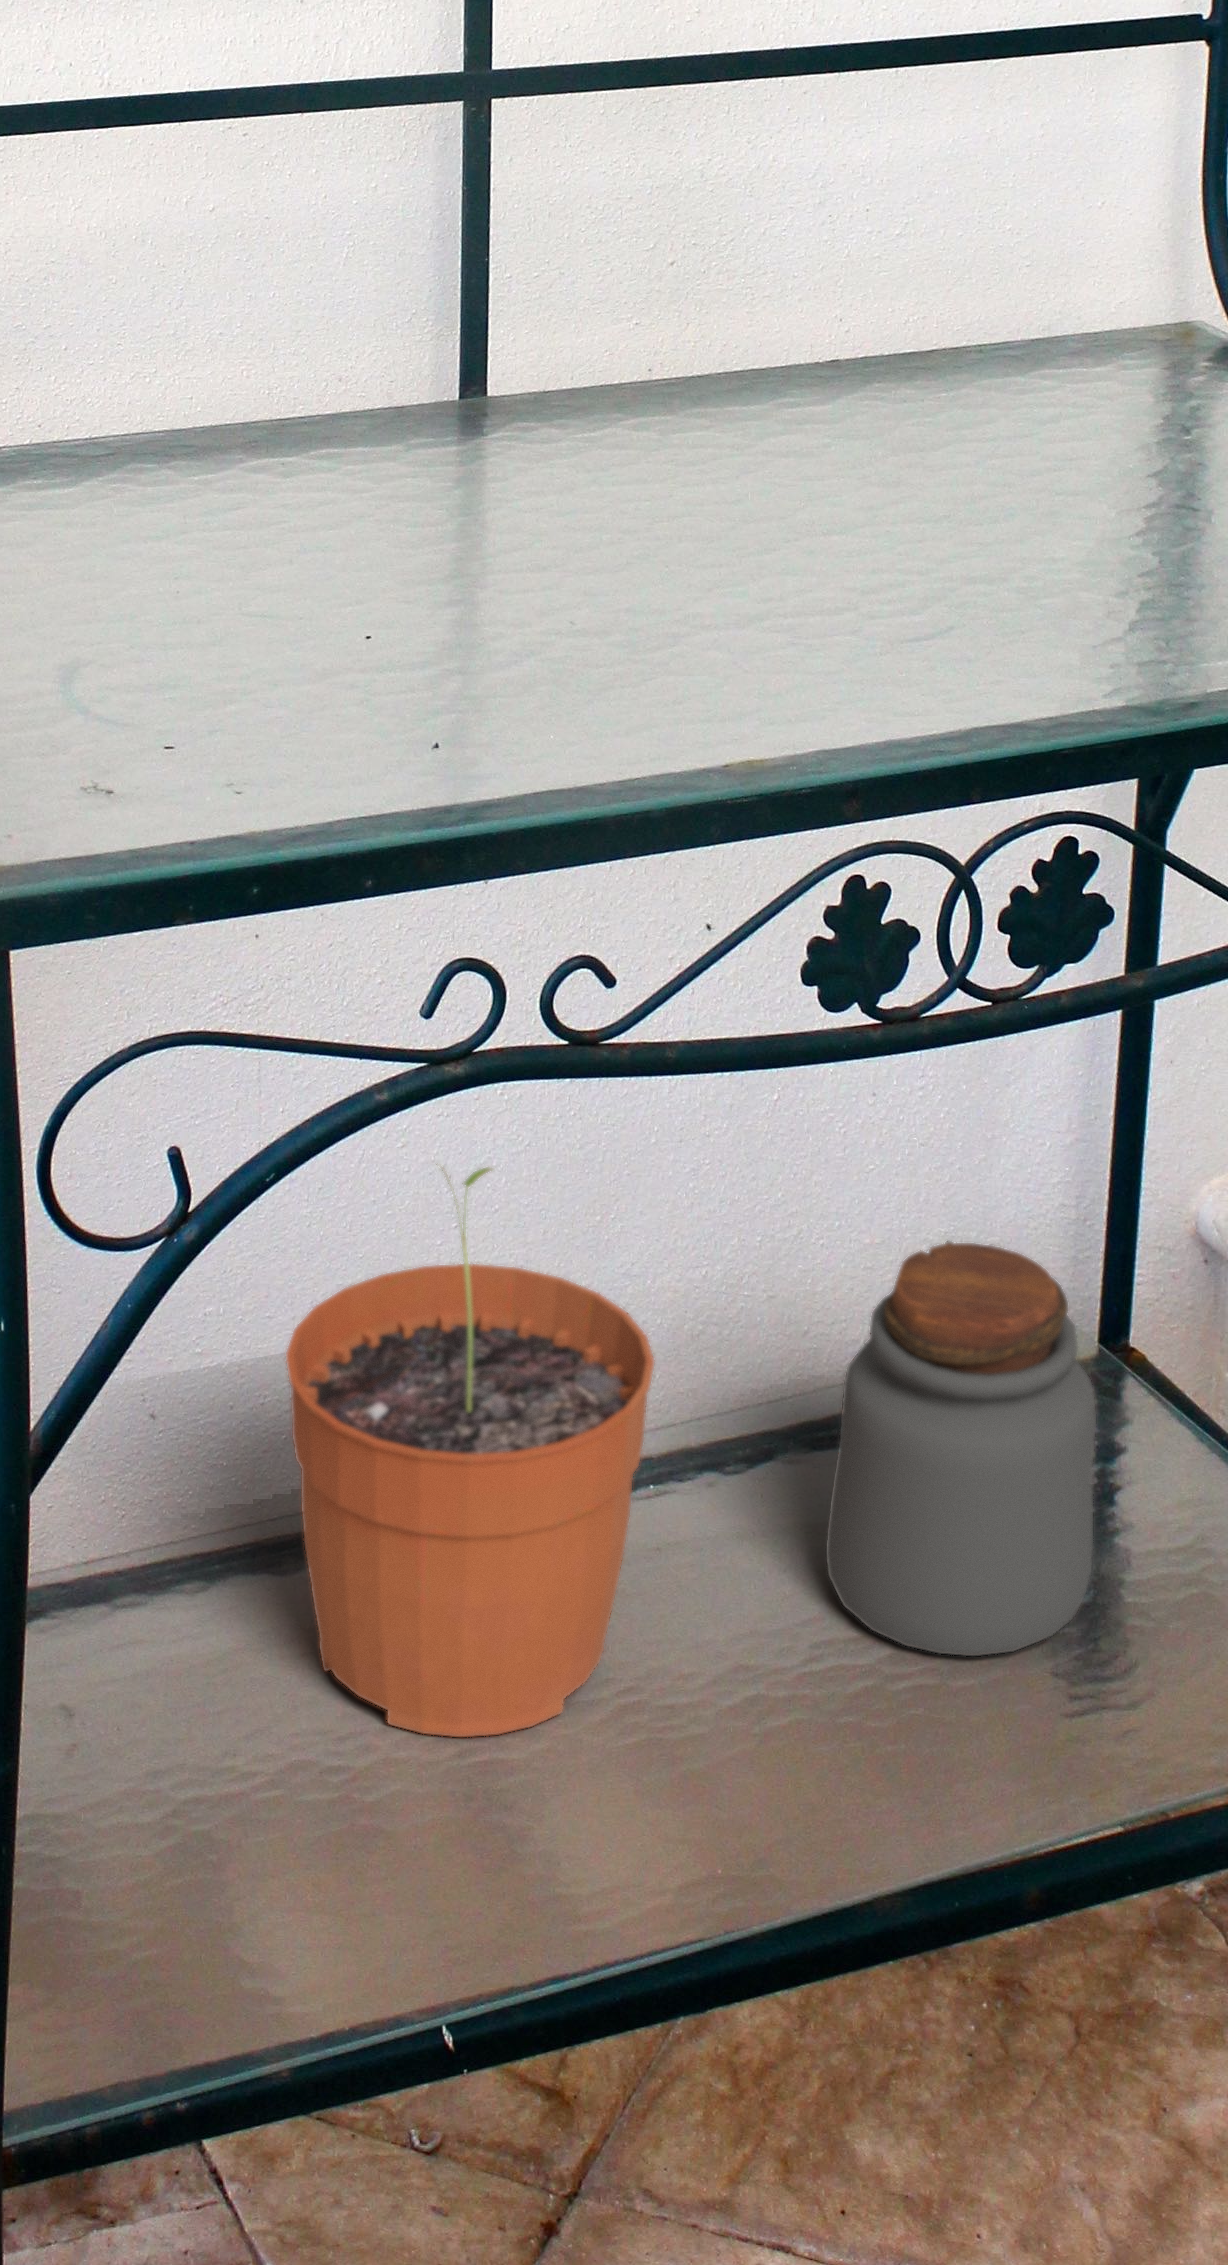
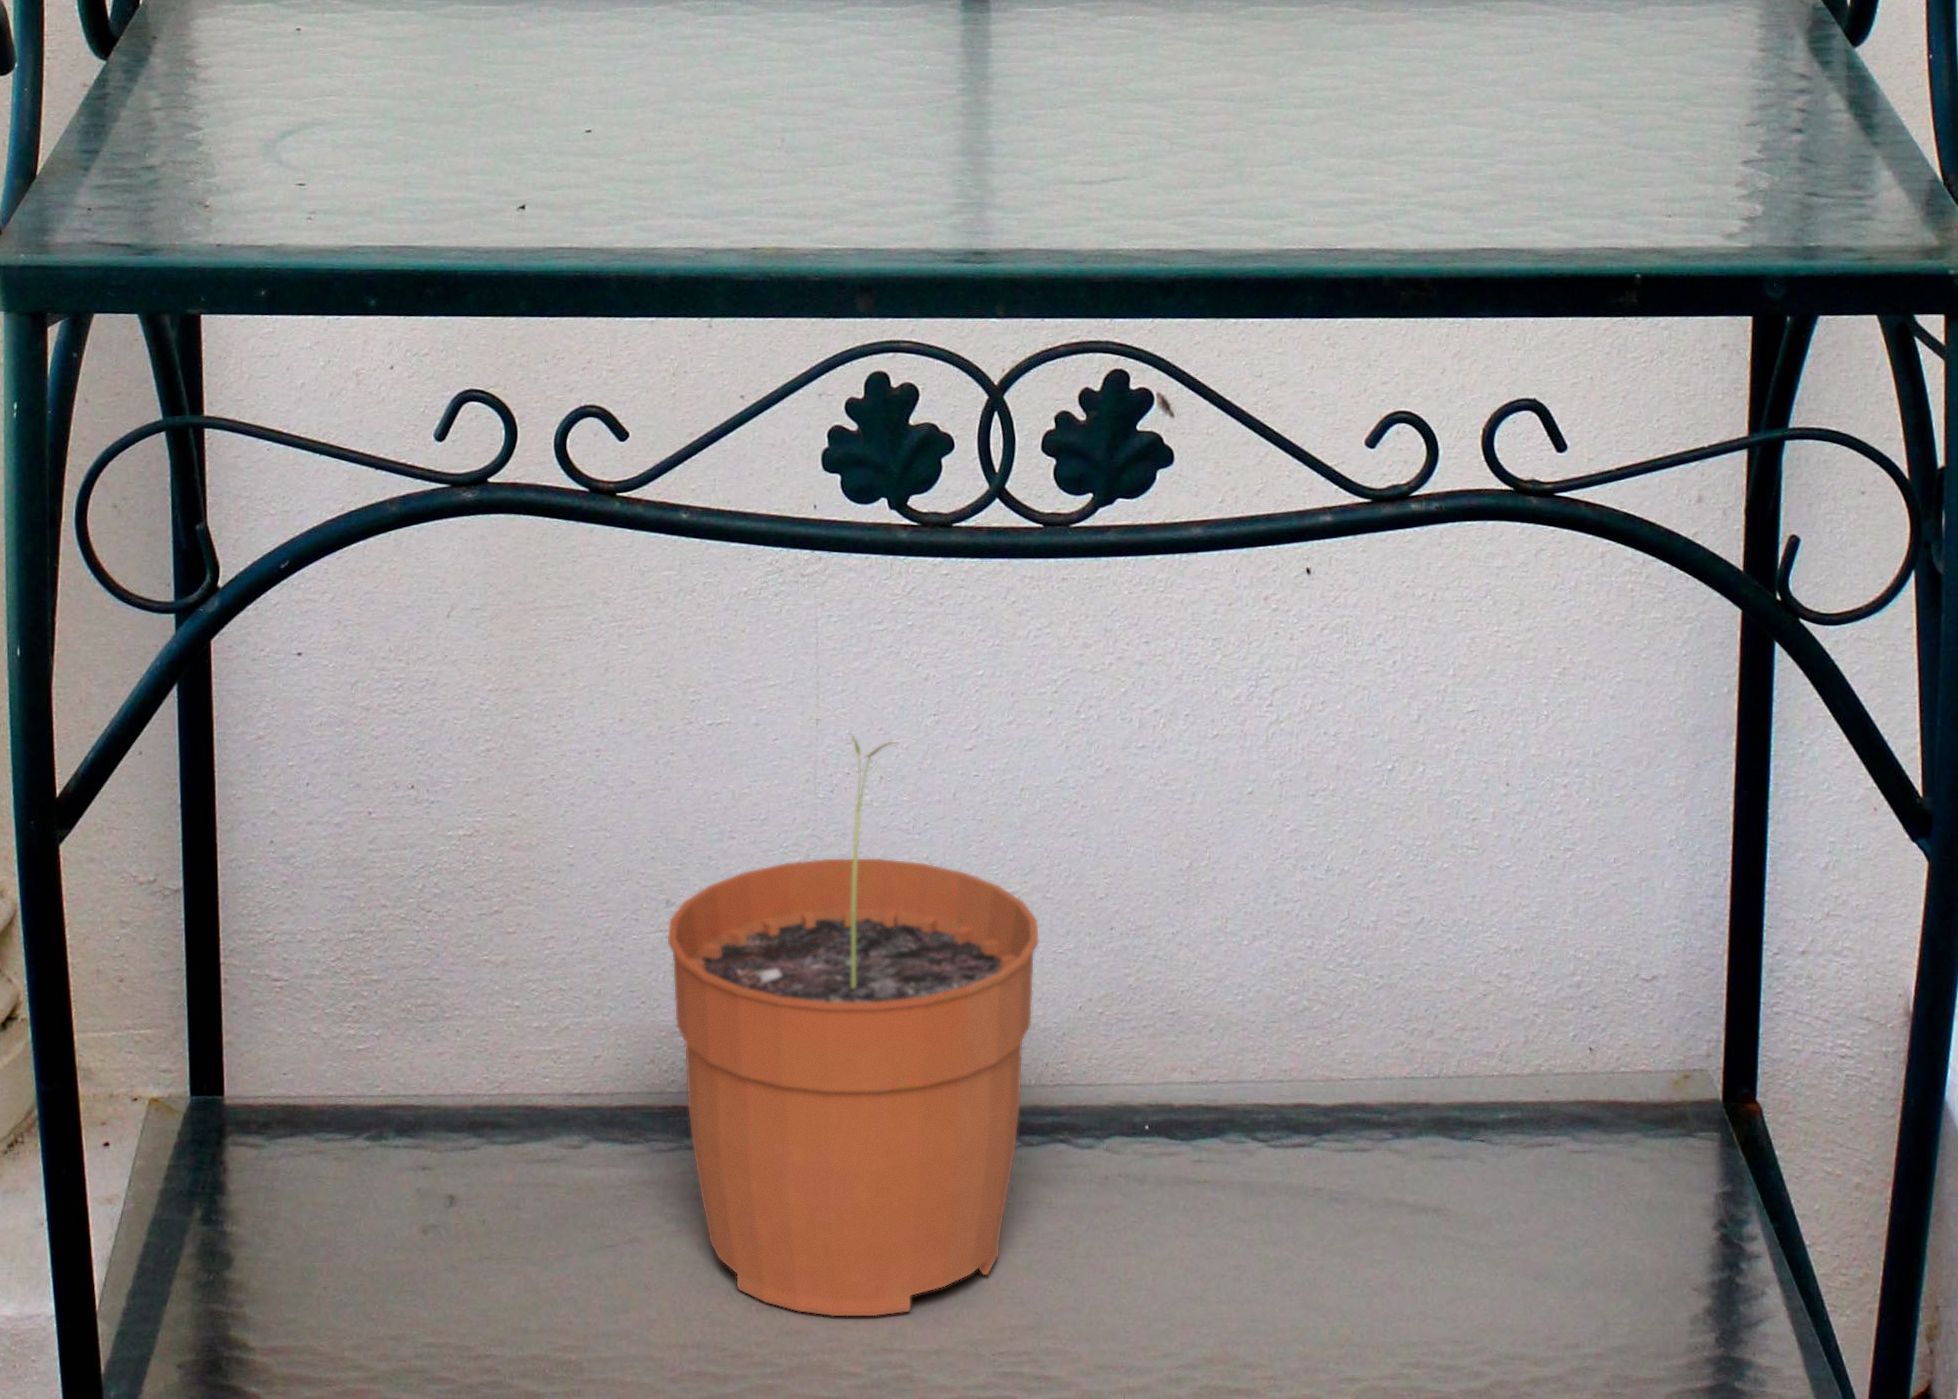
jar: present [826,1241,1096,1656] -> none [1248,909,1533,1346]

